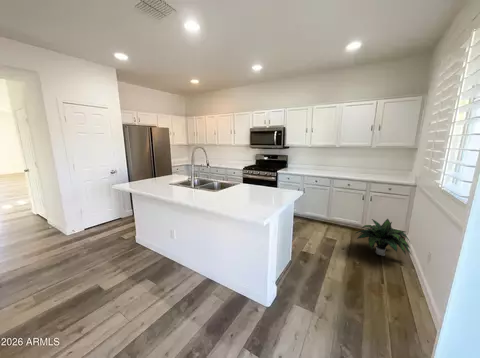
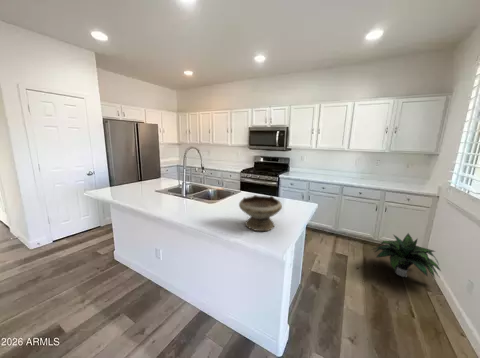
bowl: none [234,183,266,209] -> present [239,195,282,231]

